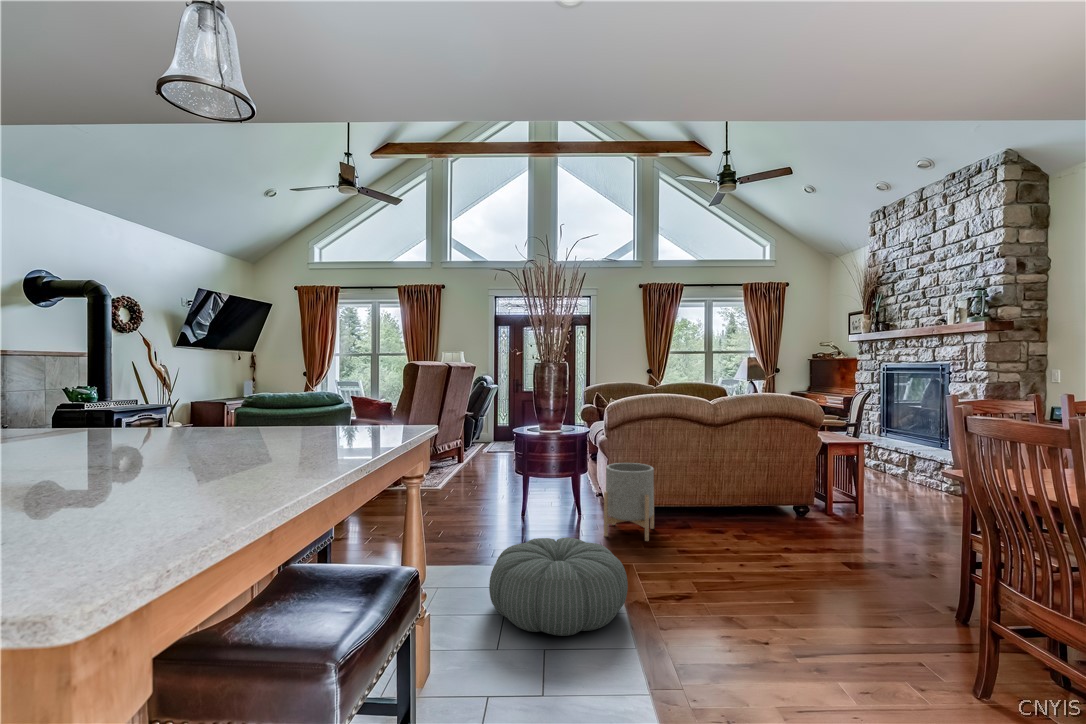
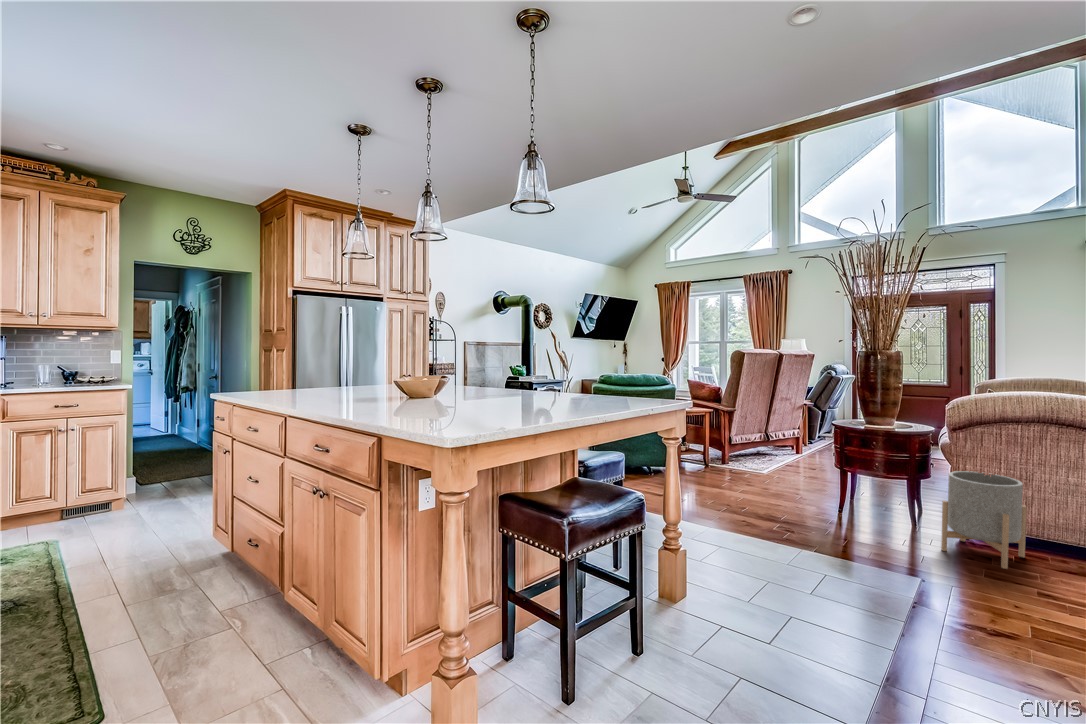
pouf: present [489,537,628,636] -> none [770,531,931,633]

